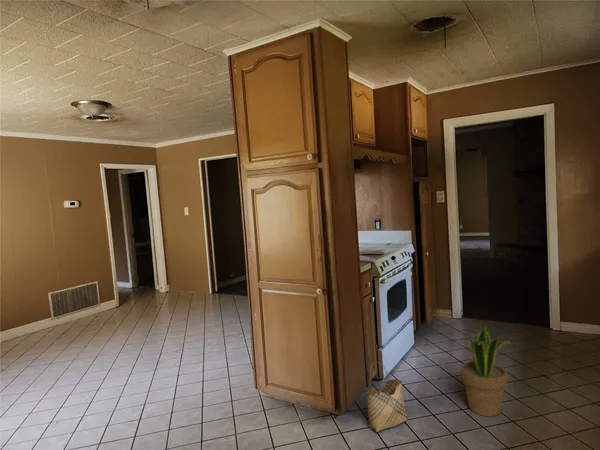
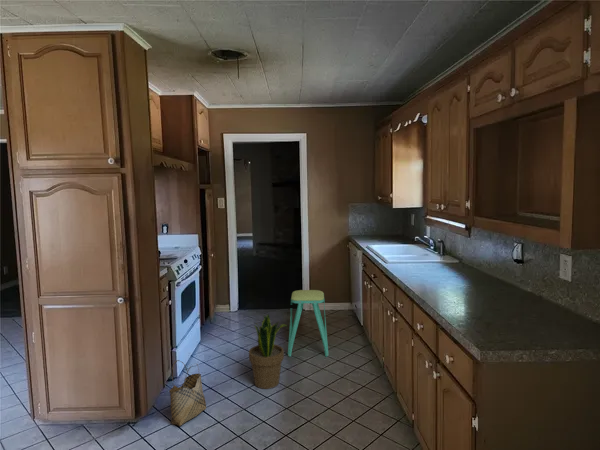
stool: none [517,301,579,393] -> present [288,290,329,357]

